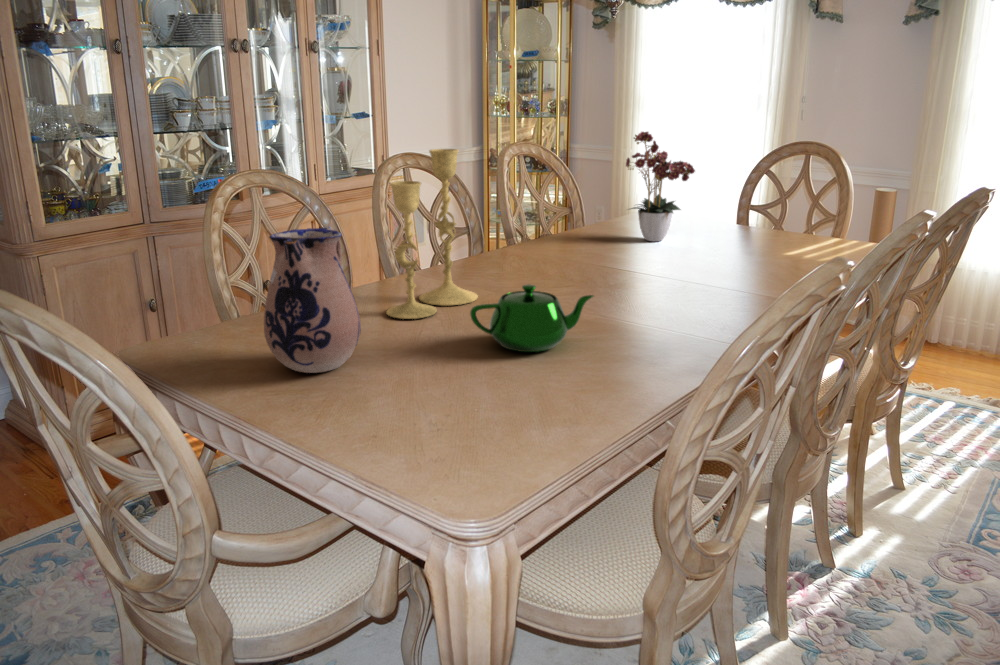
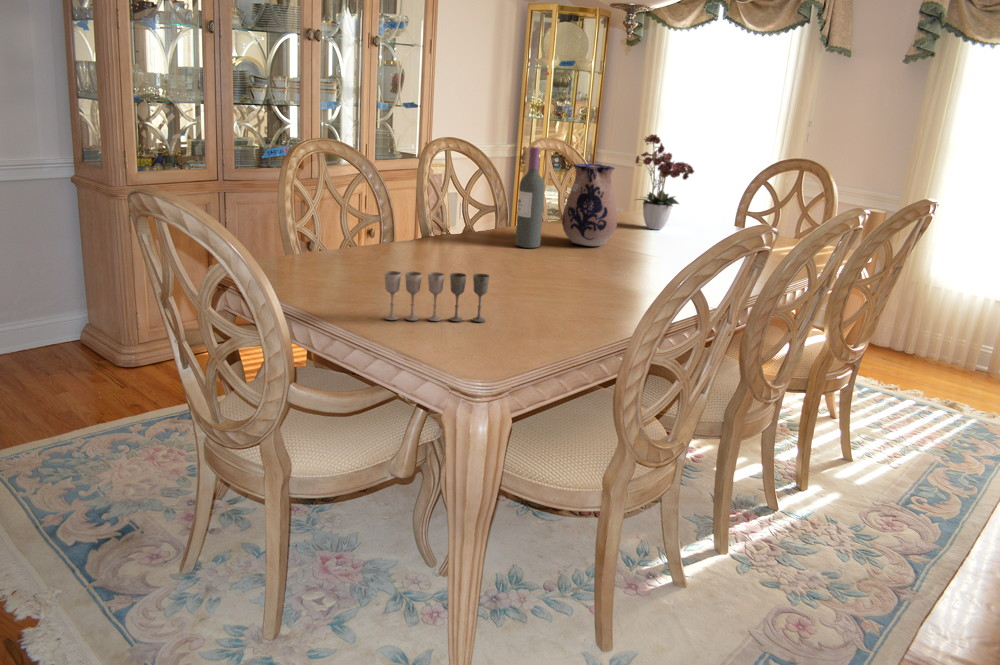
candlestick: present [386,149,478,319] -> none [423,130,499,264]
wine bottle: none [495,162,526,283] -> present [515,147,545,248]
ceramic pitcher: present [264,227,361,373] -> present [562,164,617,246]
teapot: present [470,284,594,352] -> none [491,239,591,292]
wine glass: none [333,347,472,421] -> present [385,271,489,322]

